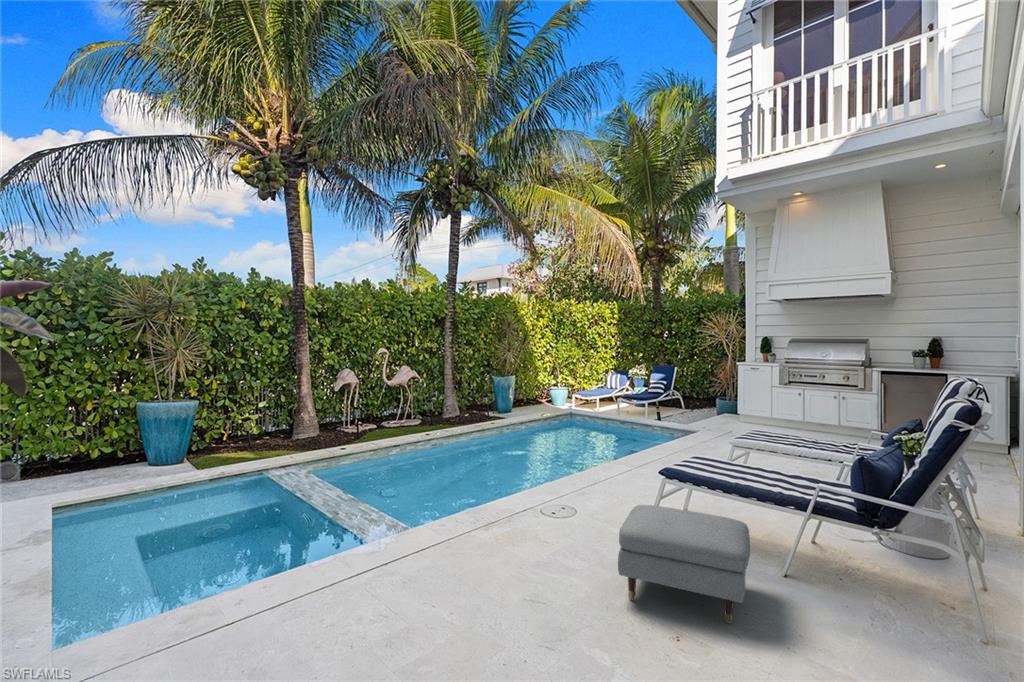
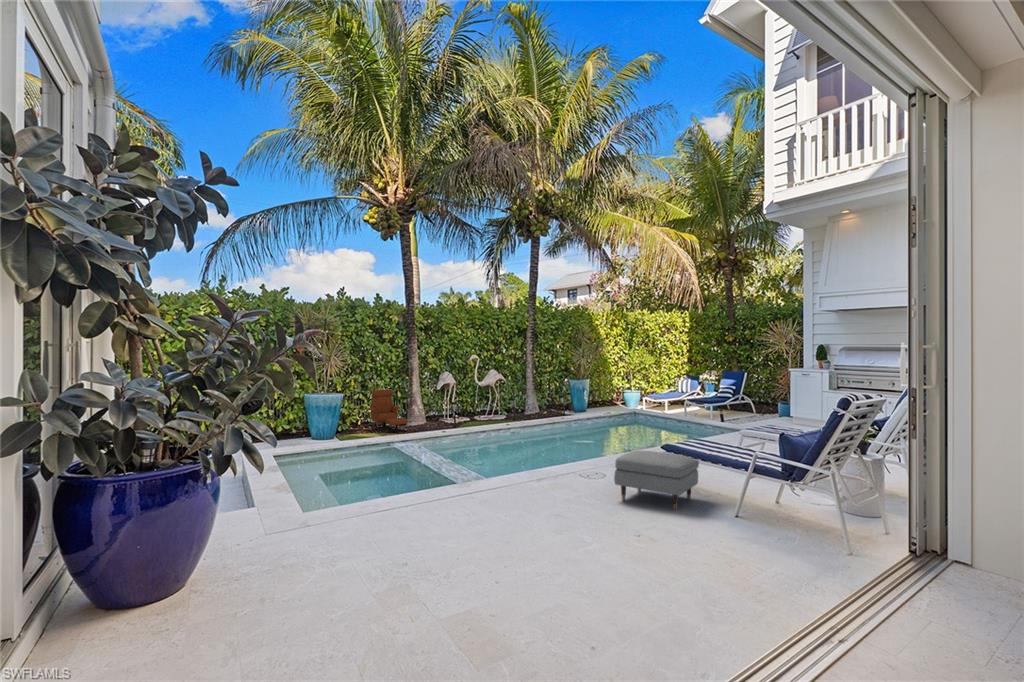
lounge chair: none [236,393,291,453] -> present [368,389,407,434]

